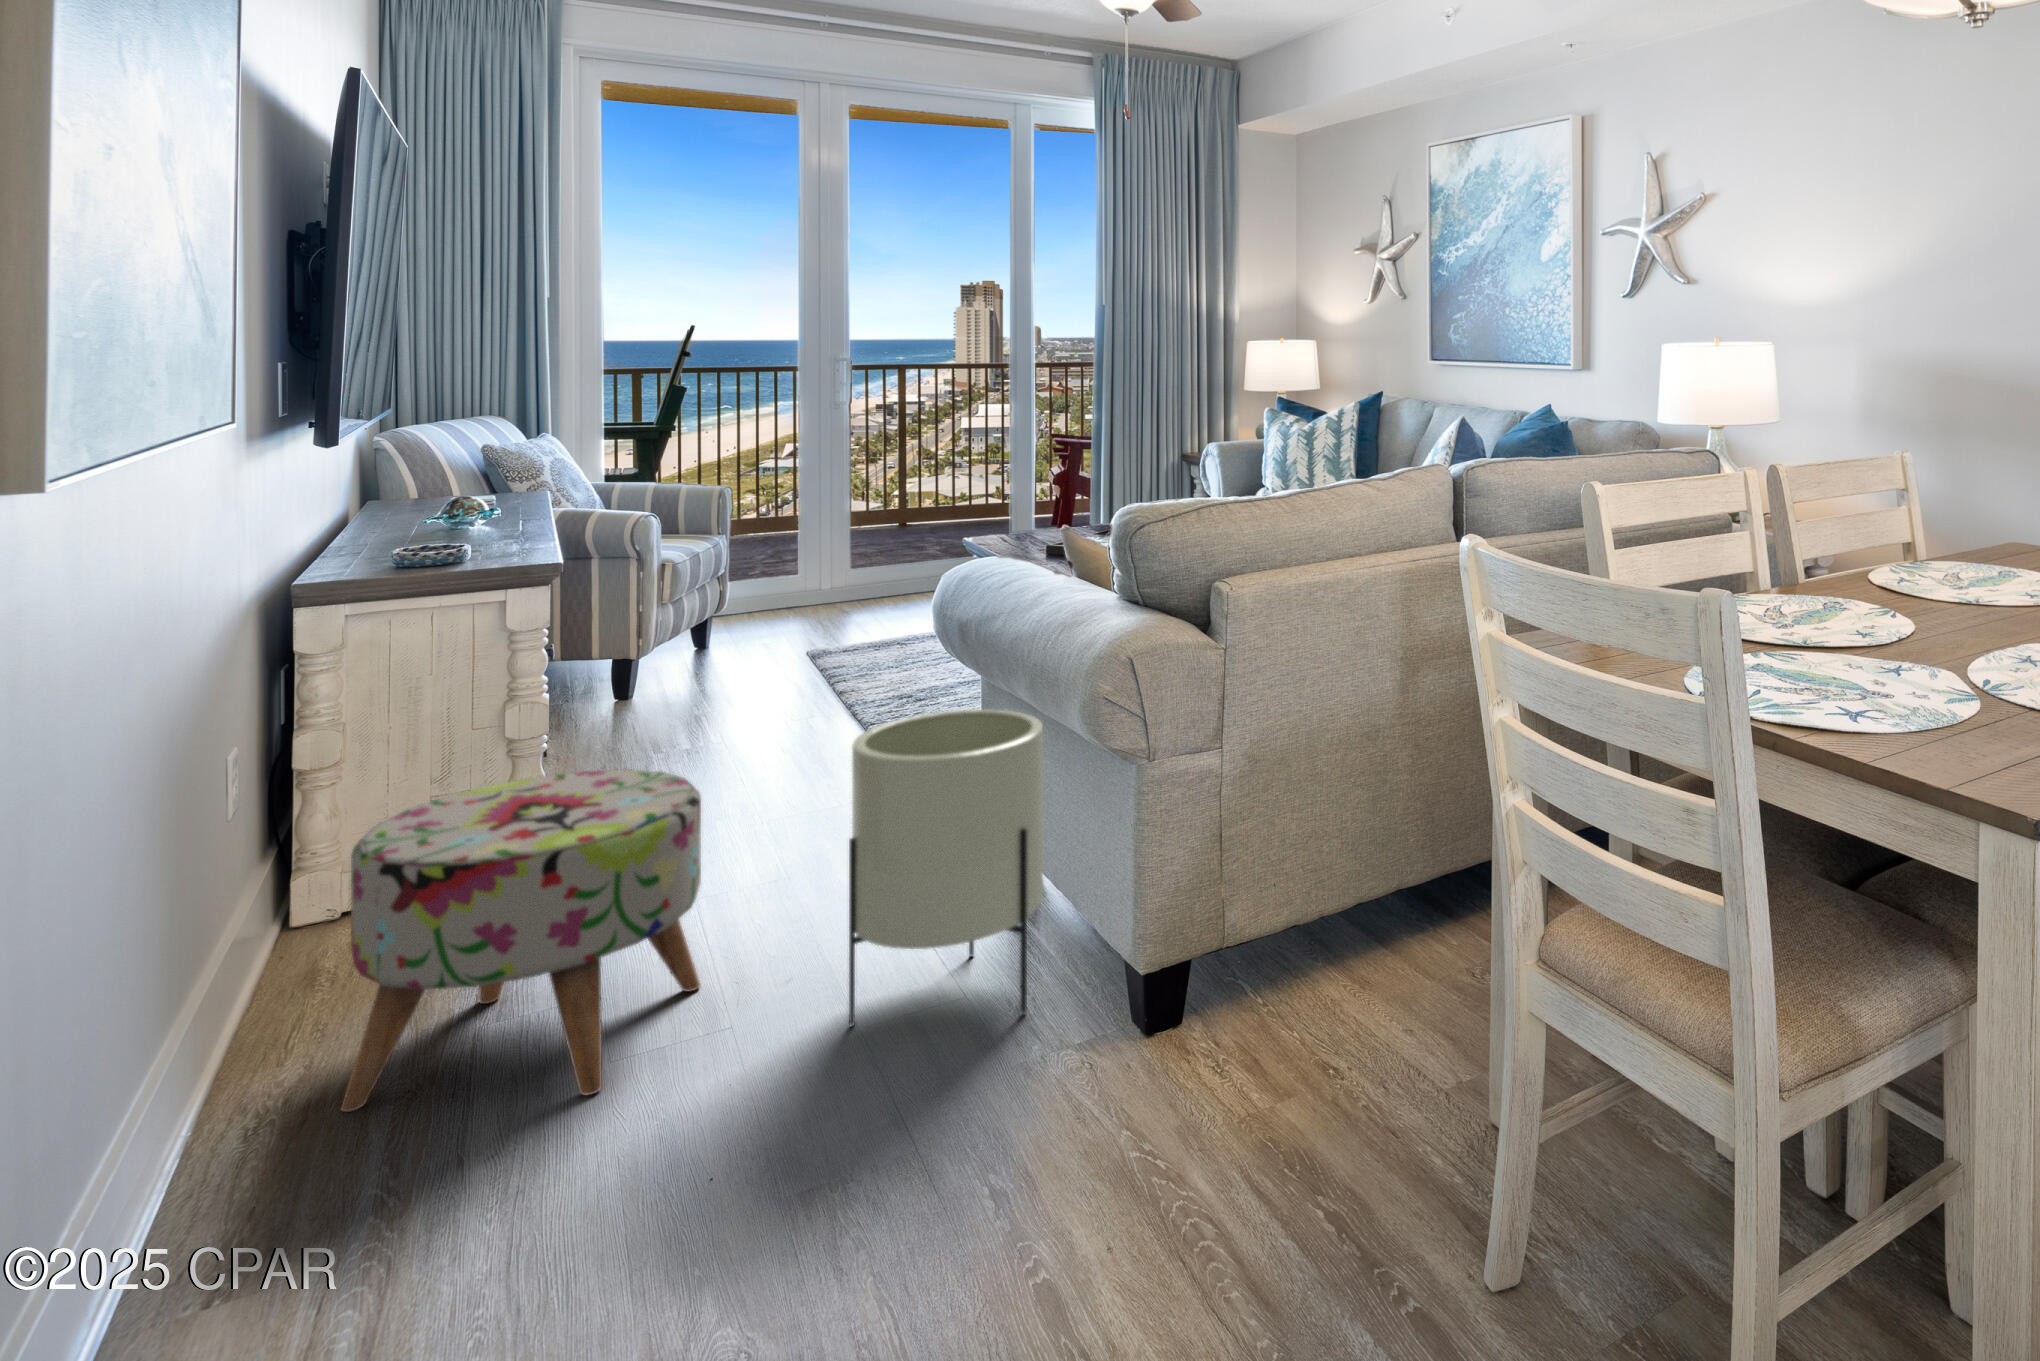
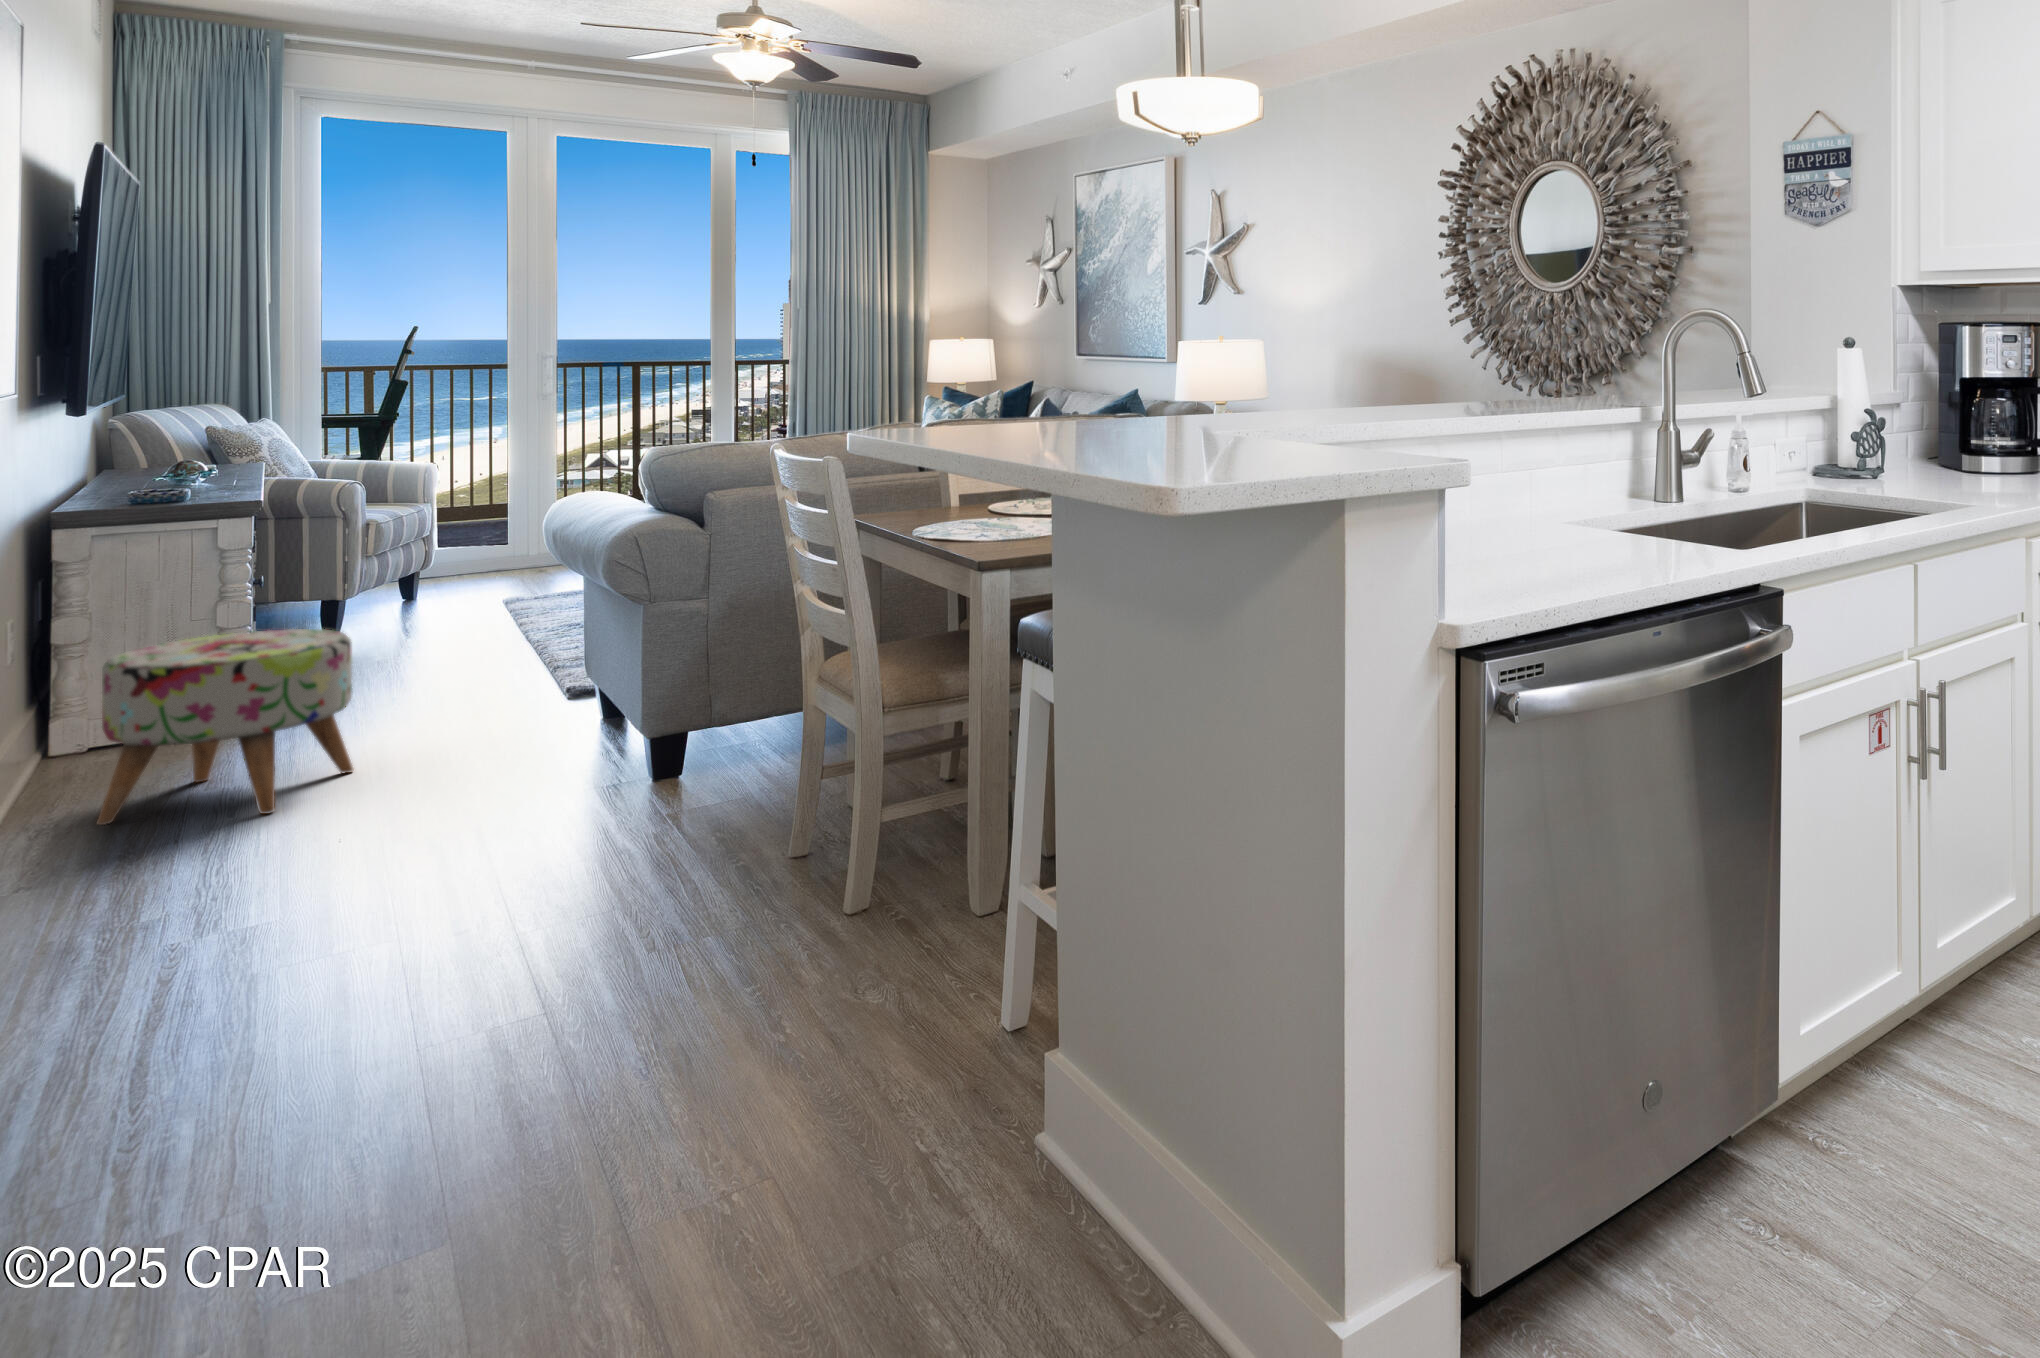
planter: present [849,709,1043,1026] -> none [452,588,597,784]

